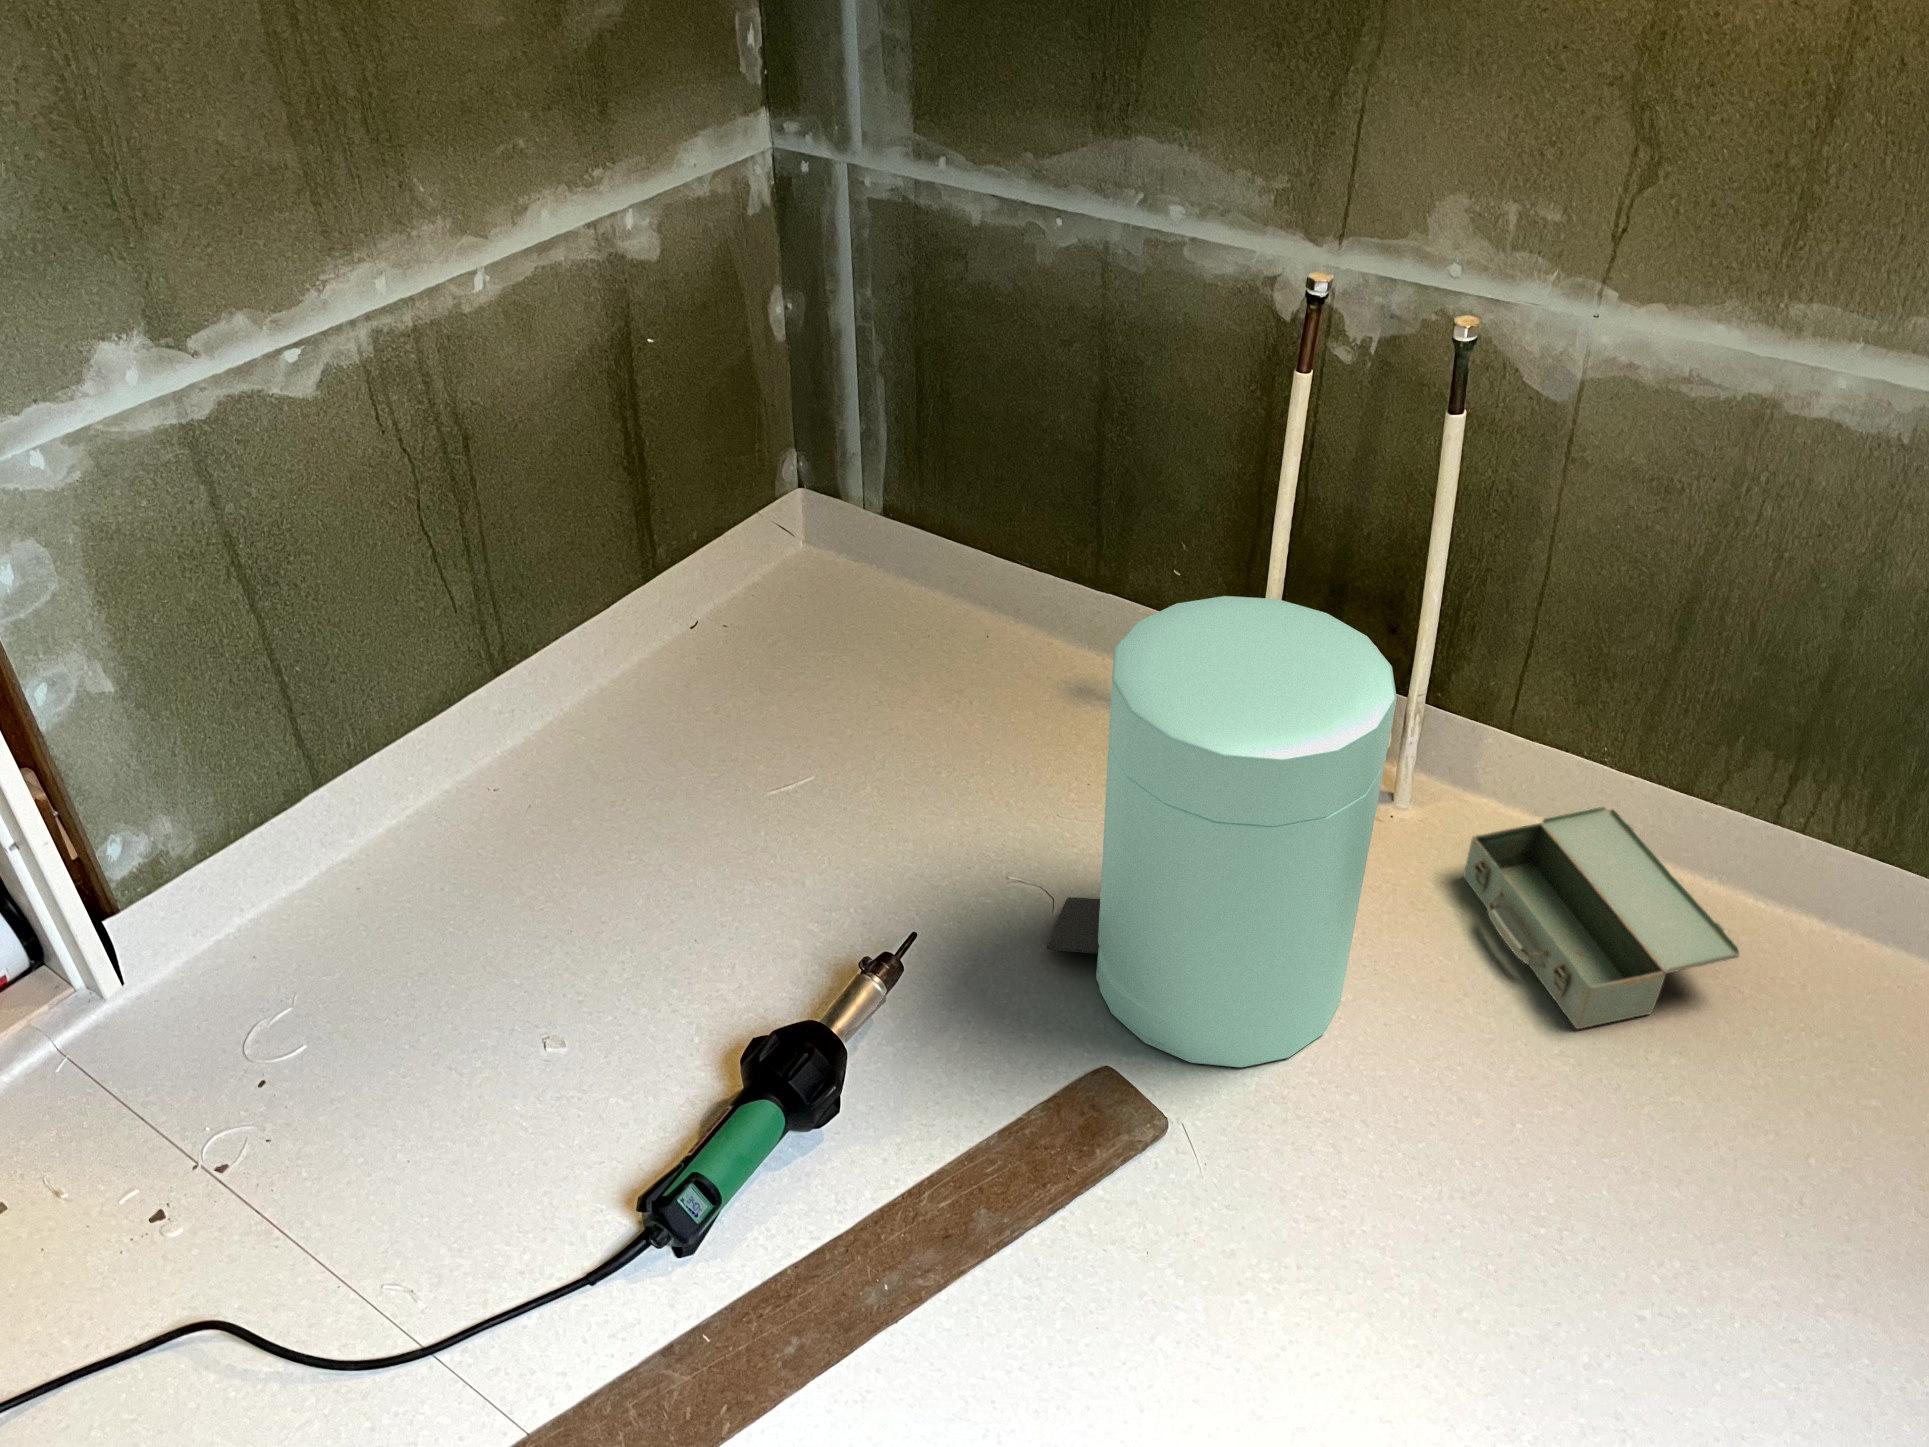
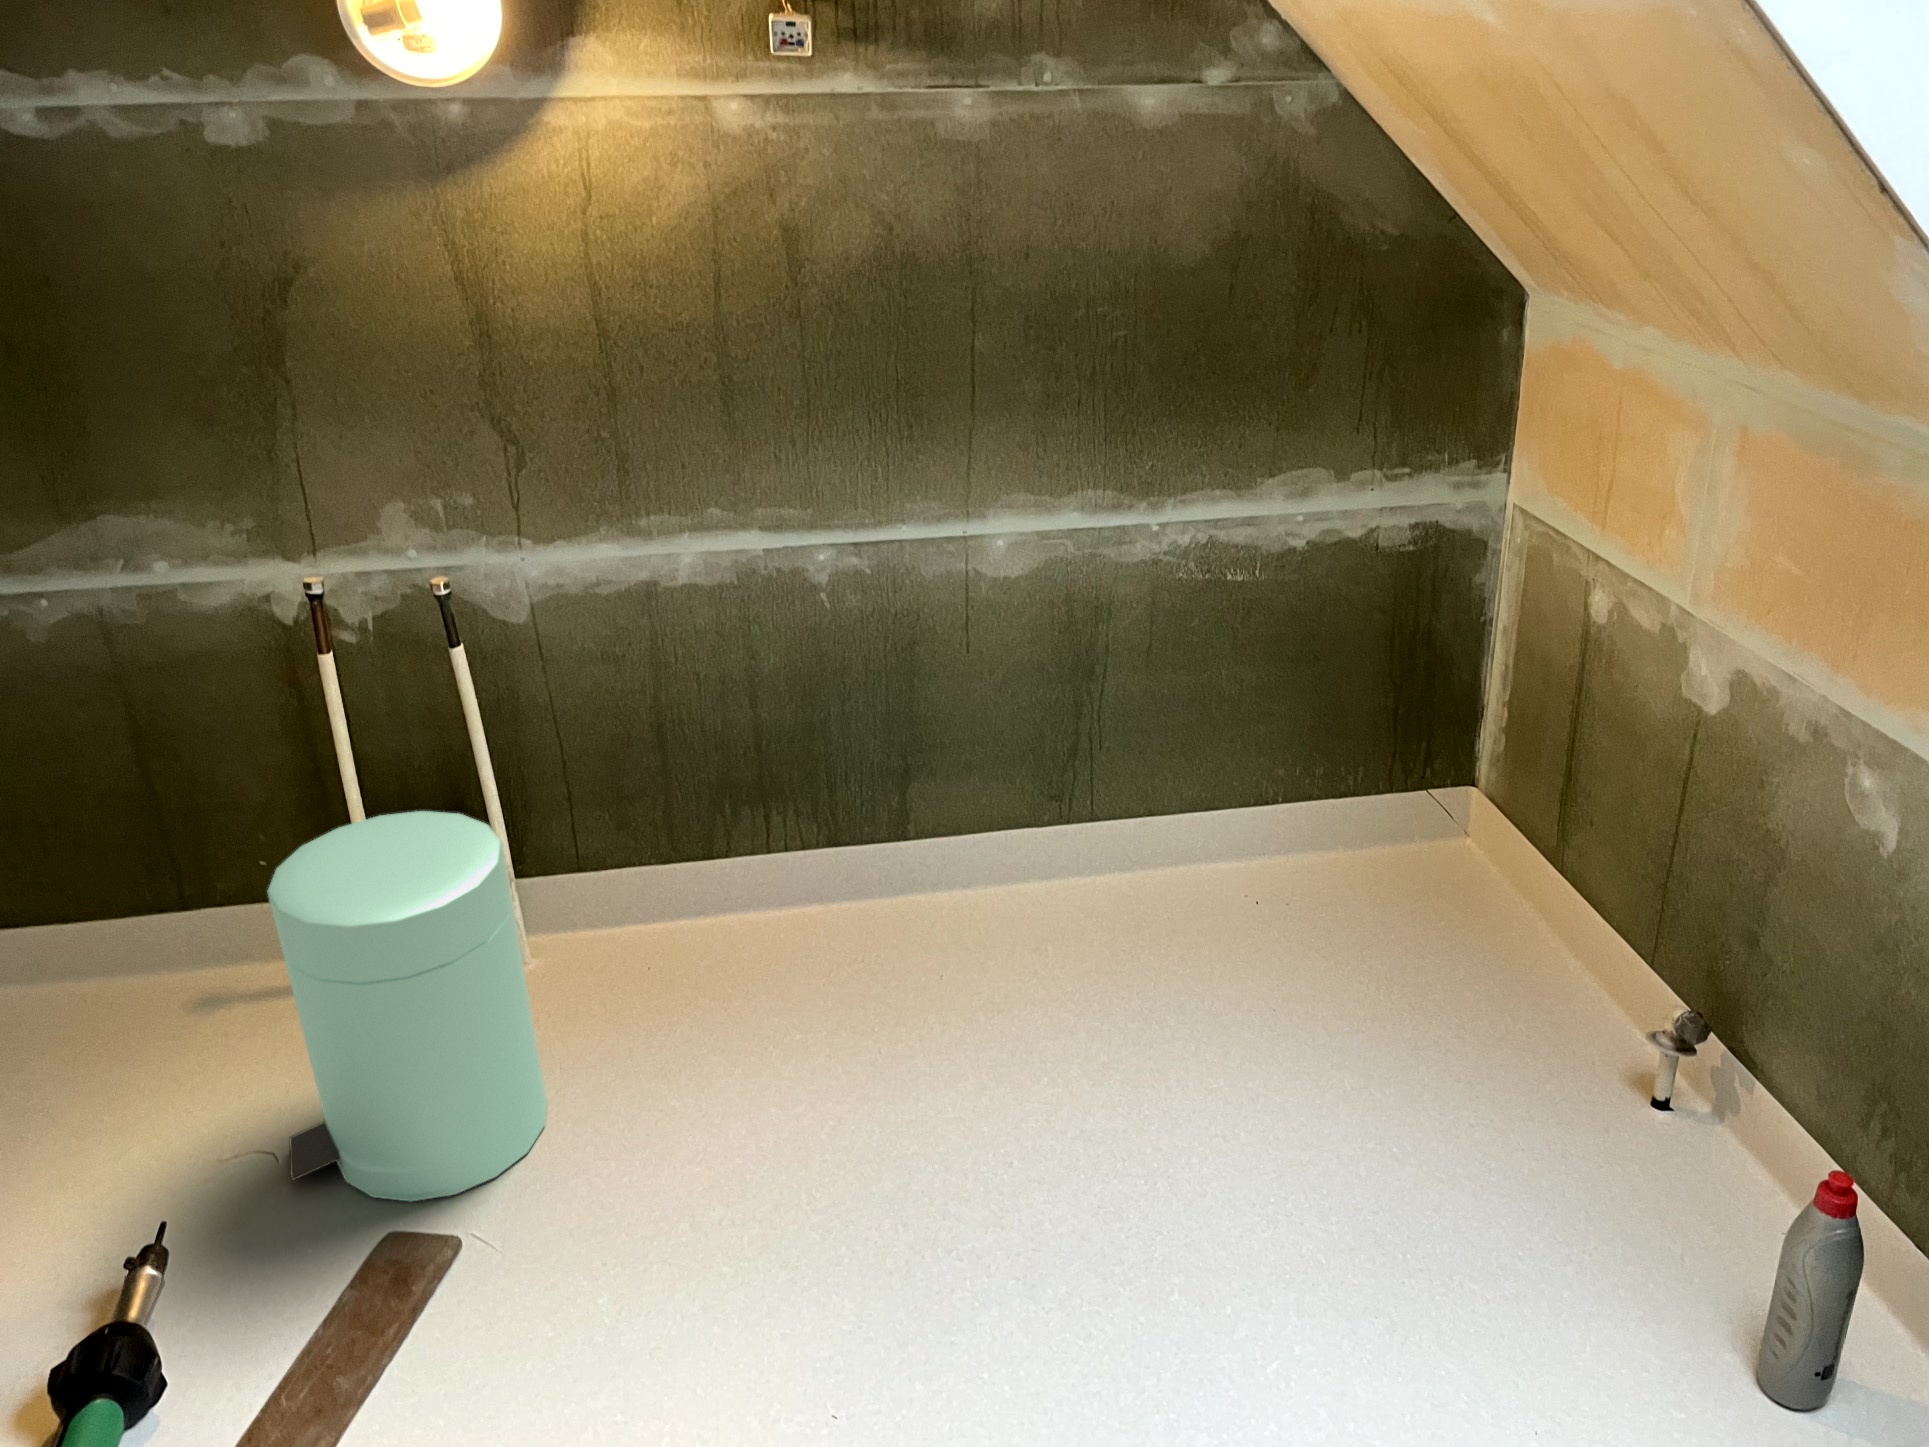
toolbox: present [1463,807,1739,1029] -> none [588,891,788,1036]

